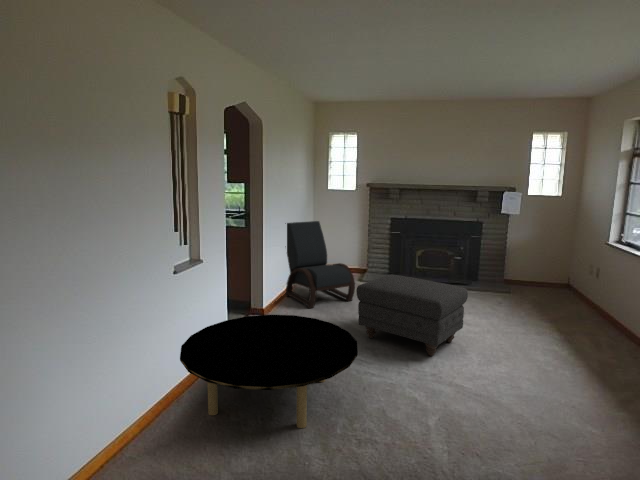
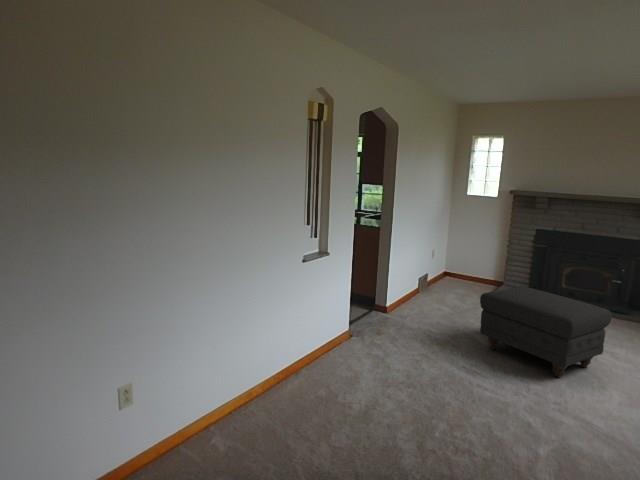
lounge chair: present [285,221,355,308] -> none [411,225,485,312]
coffee table: present [180,315,358,428] -> none [300,309,469,418]

